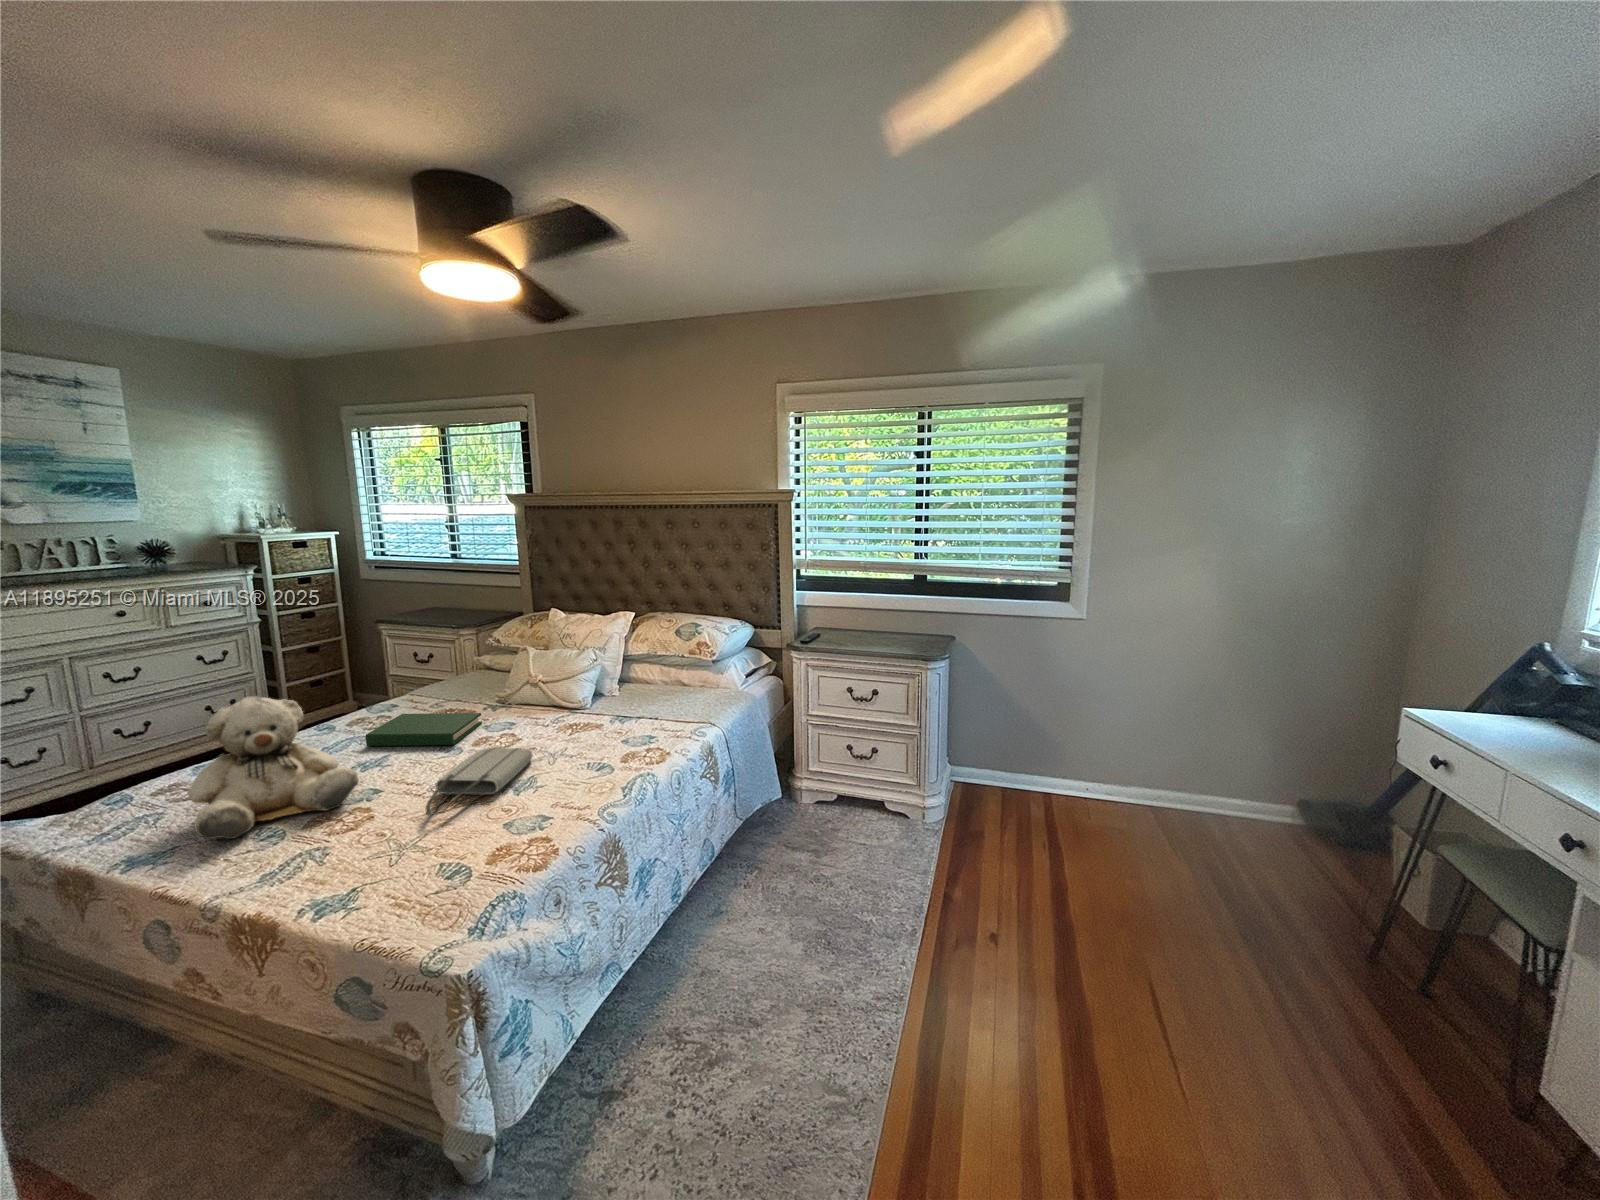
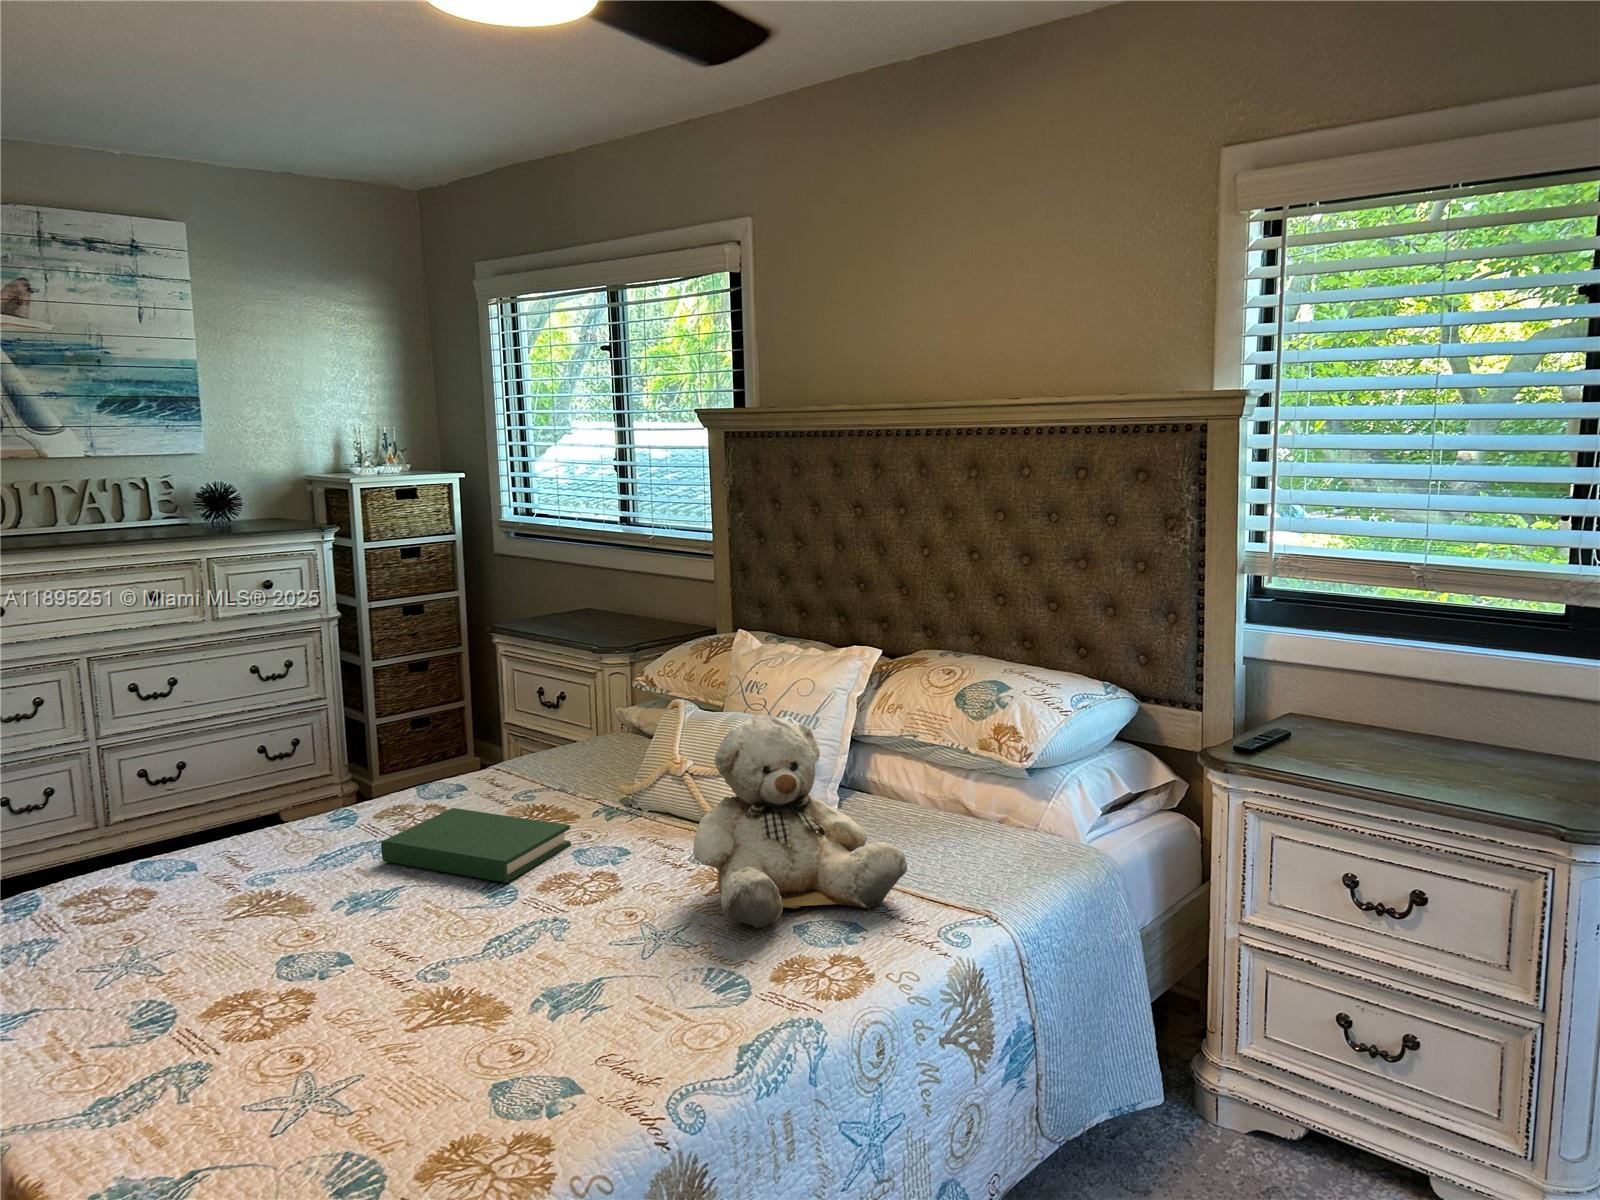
teddy bear: present [188,696,359,839] -> present [693,714,907,928]
tote bag: present [426,748,532,815] -> none [391,903,617,1029]

